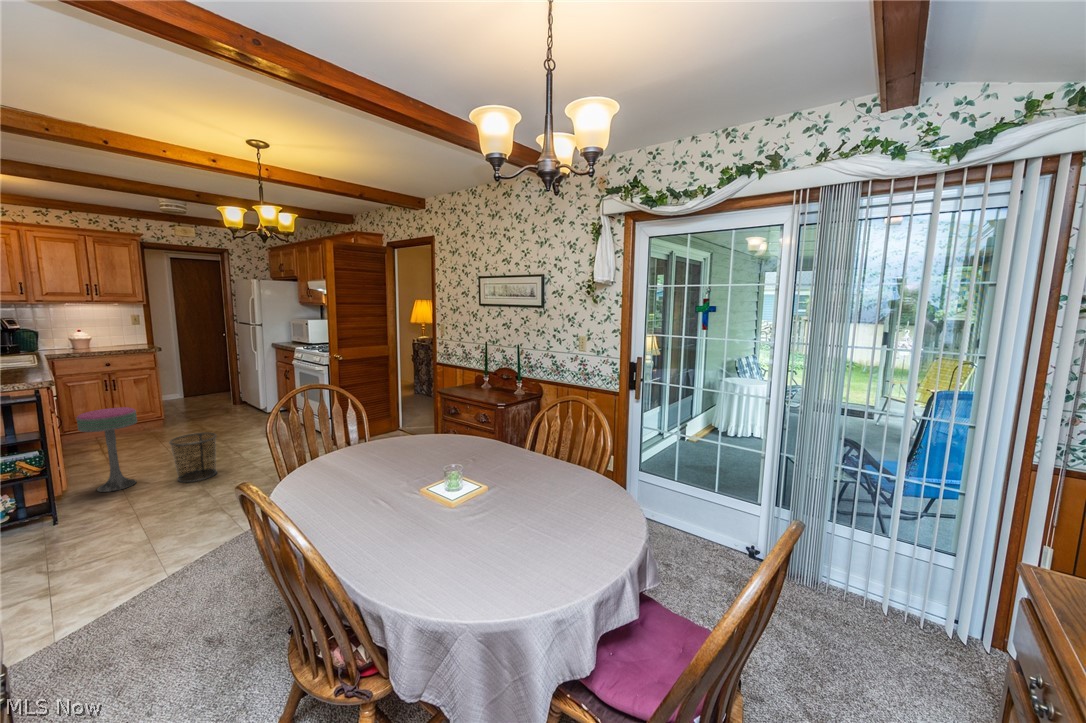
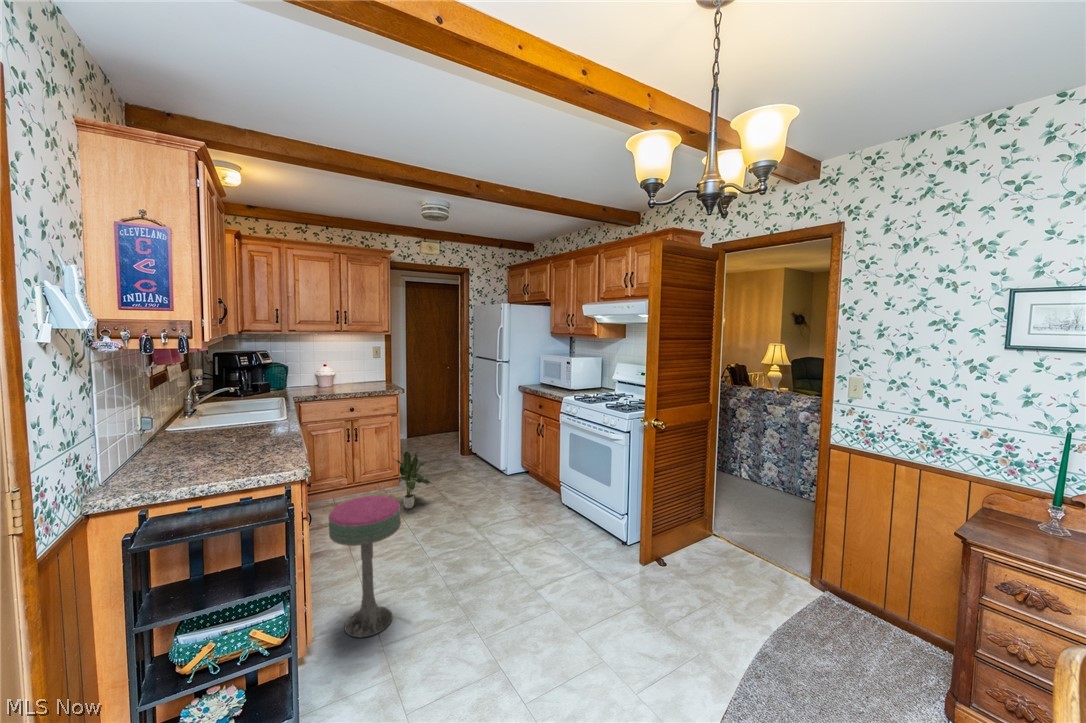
potted plant: none [150,394,189,438] -> present [395,451,430,509]
waste bin: present [169,432,217,482] -> none [441,541,502,634]

